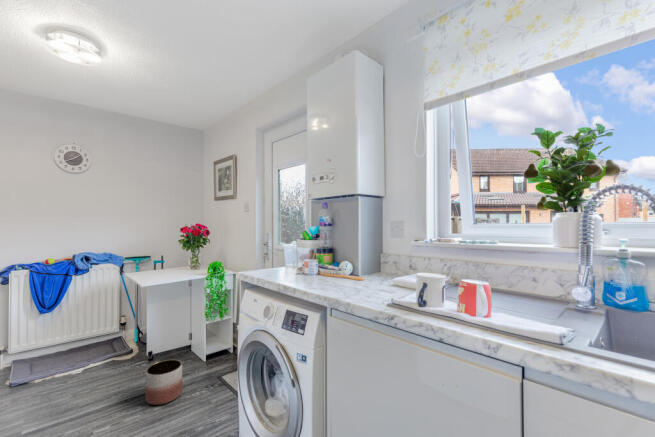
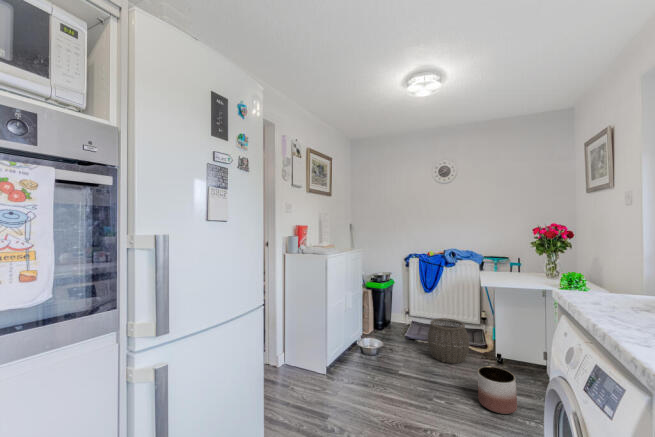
woven basket: none [60,333,120,390] -> present [427,318,469,363]

